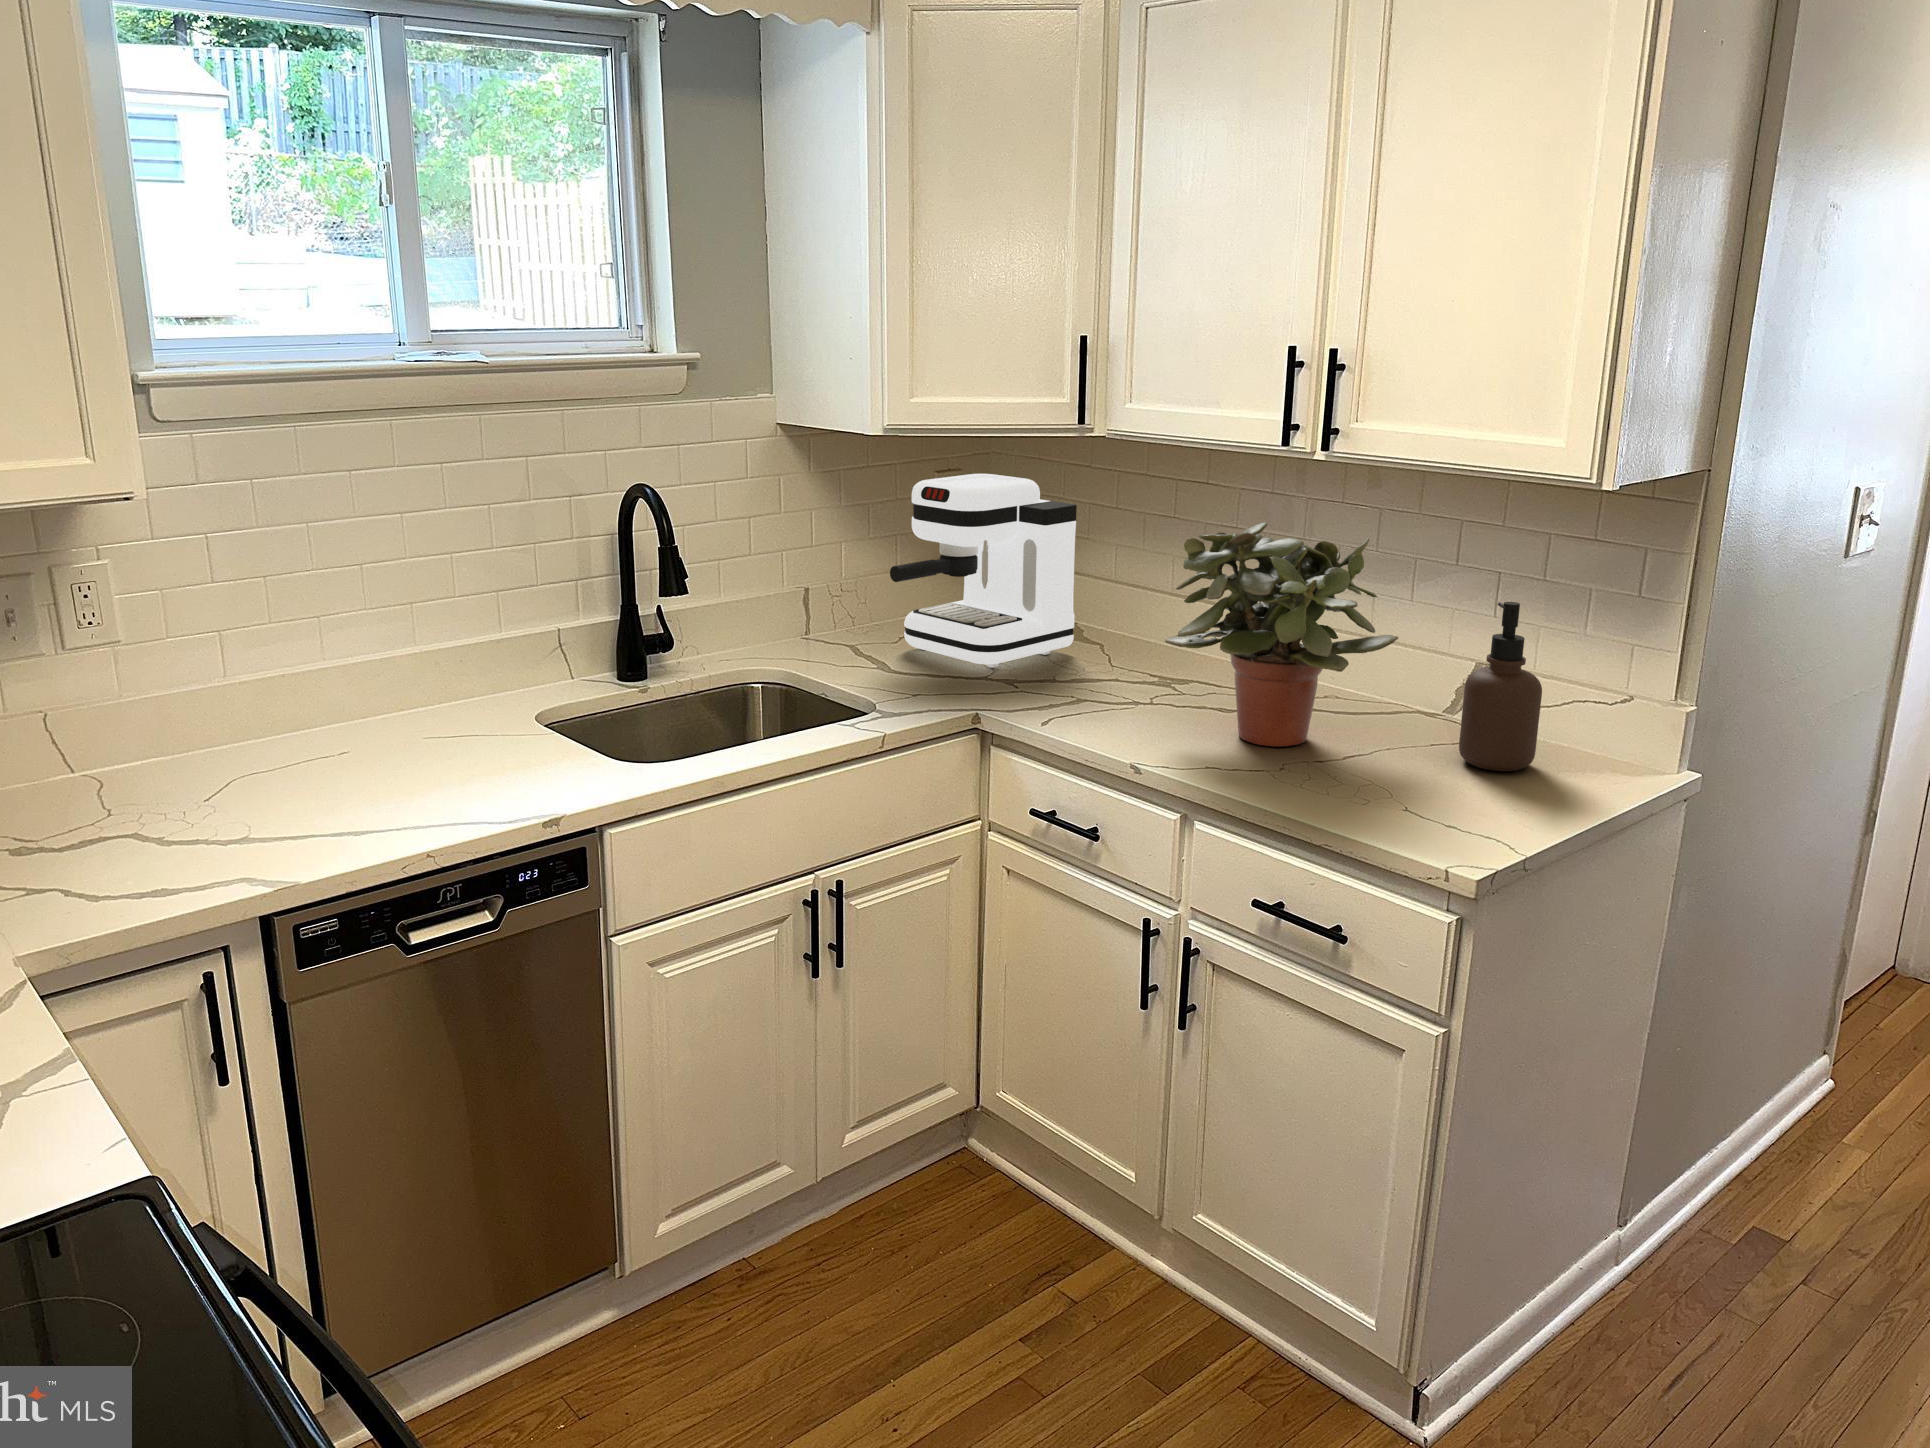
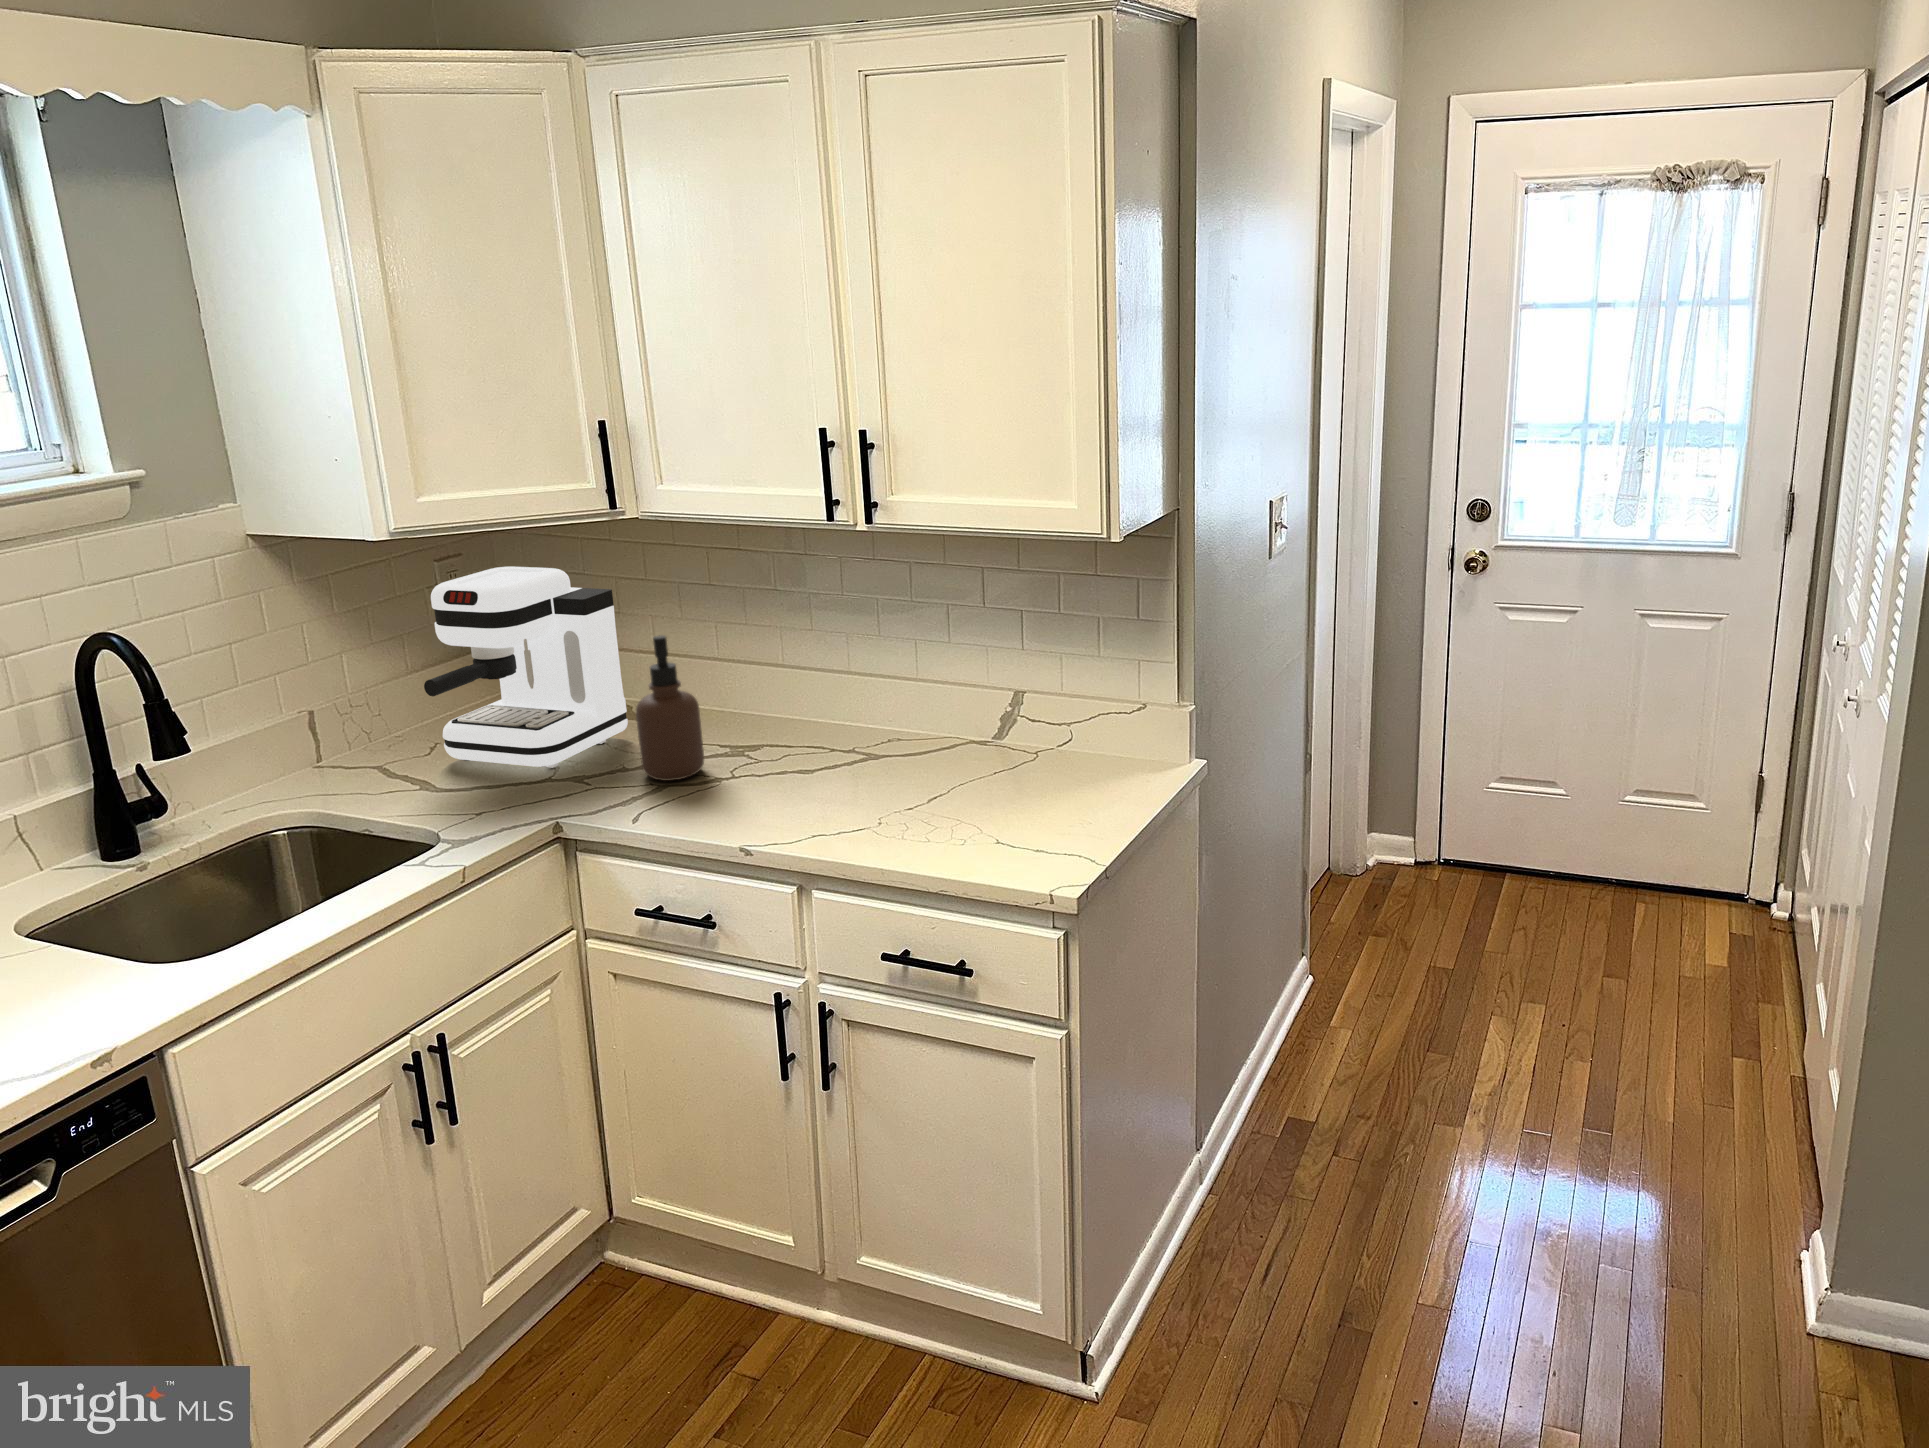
potted plant: present [1165,523,1399,746] -> none [742,595,955,804]
soap dispenser: present [1459,602,1542,771] -> present [636,635,704,781]

